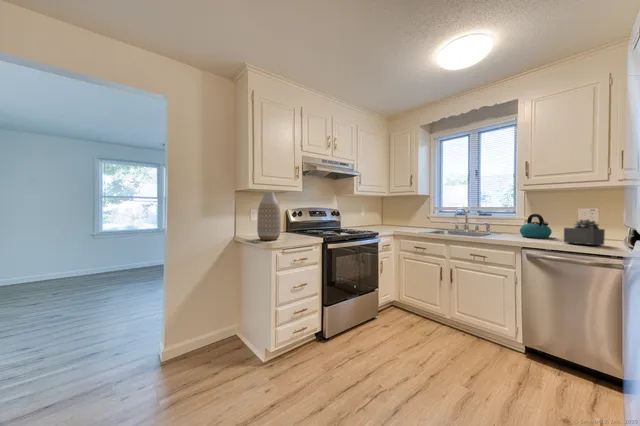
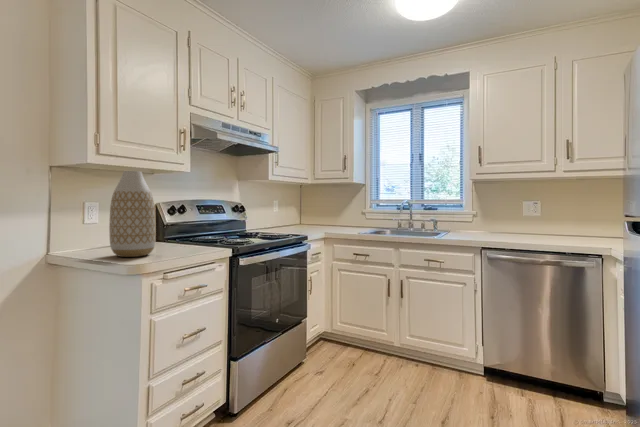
kettle: present [520,214,552,238] -> none [473,208,505,236]
succulent plant: present [564,219,605,245] -> none [523,213,560,242]

